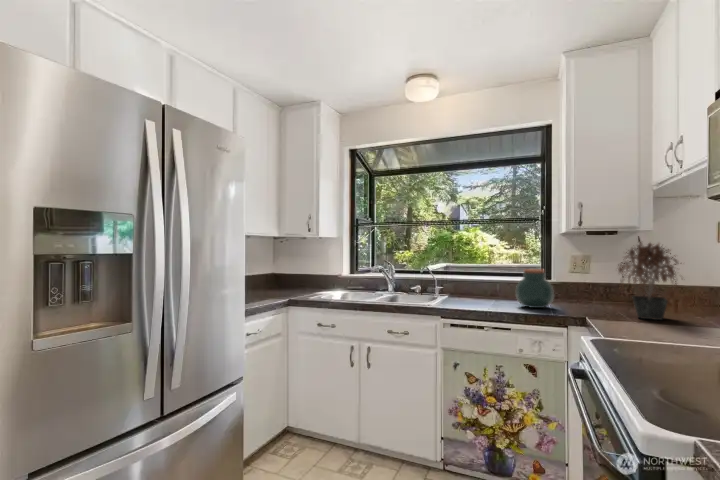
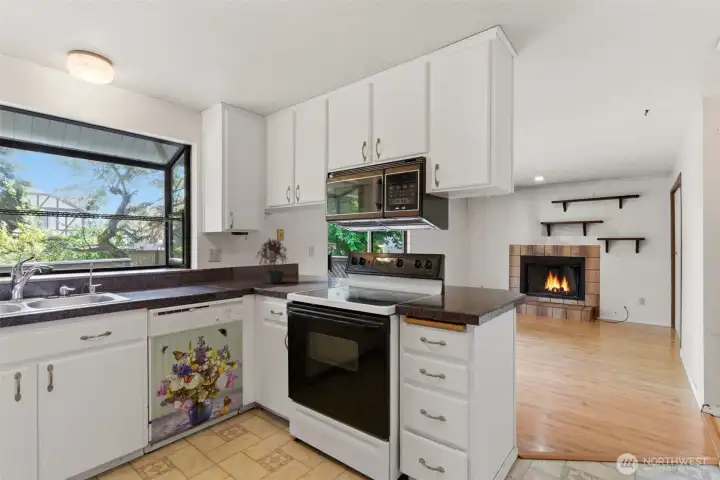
jar: present [516,269,554,308] -> none [192,260,220,289]

